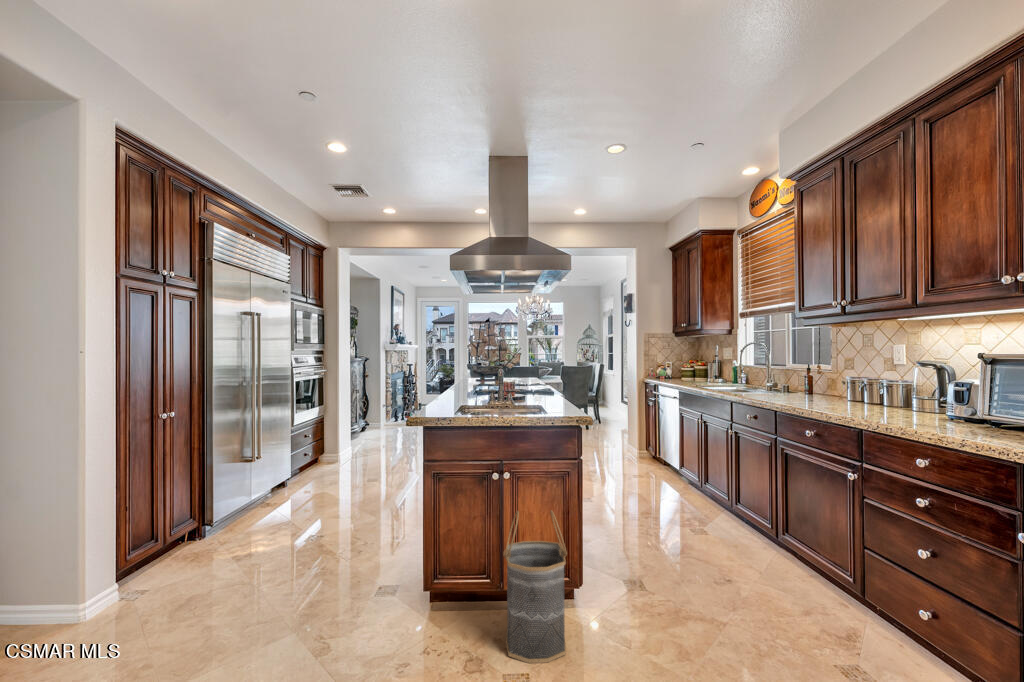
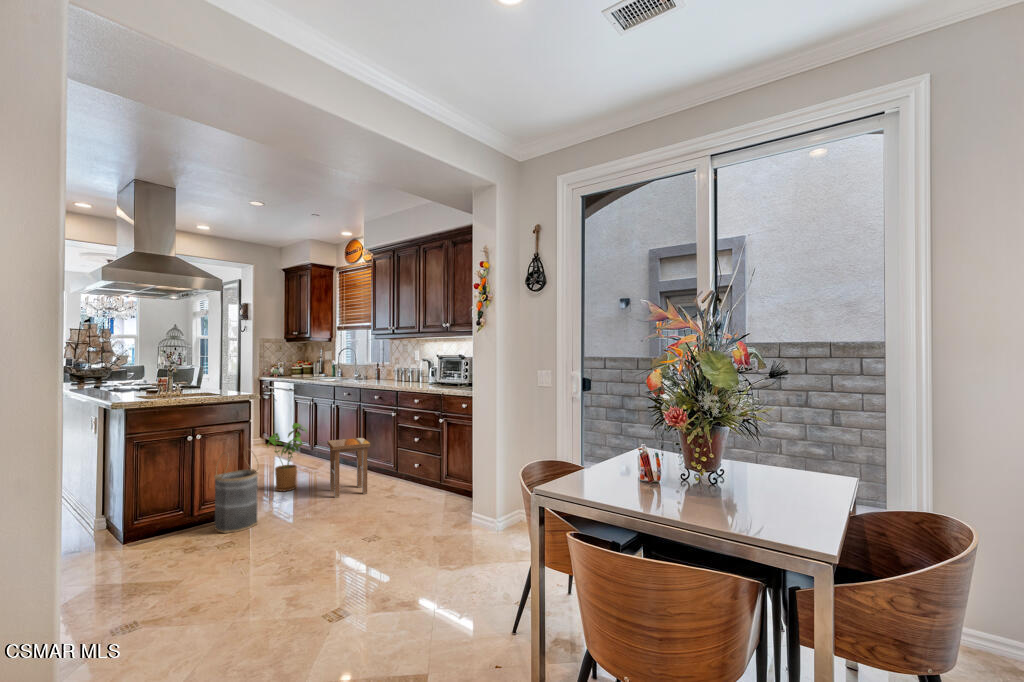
house plant: none [619,460,678,569] -> present [267,423,307,491]
stool: none [708,504,797,644] -> present [328,438,370,498]

